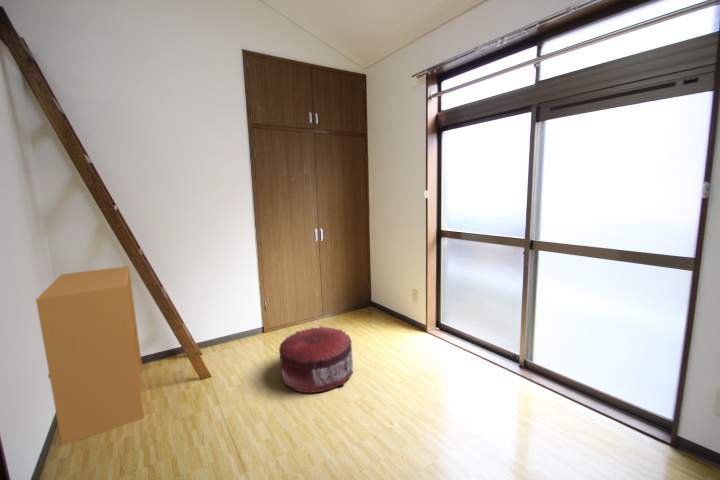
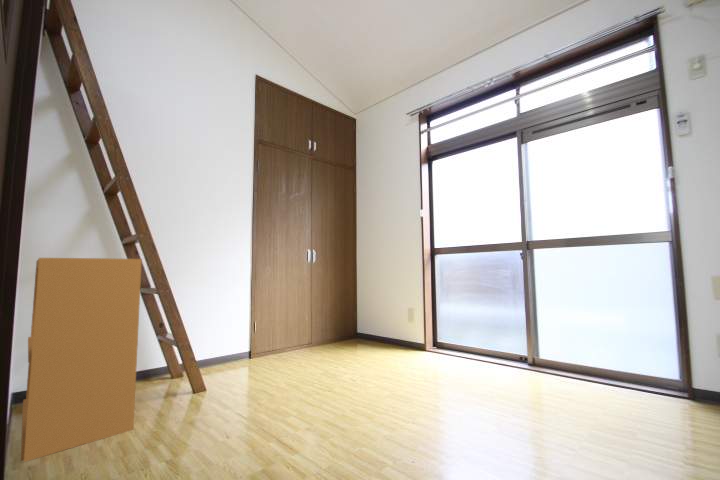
pouf: present [279,326,353,393] -> none [290,336,370,396]

